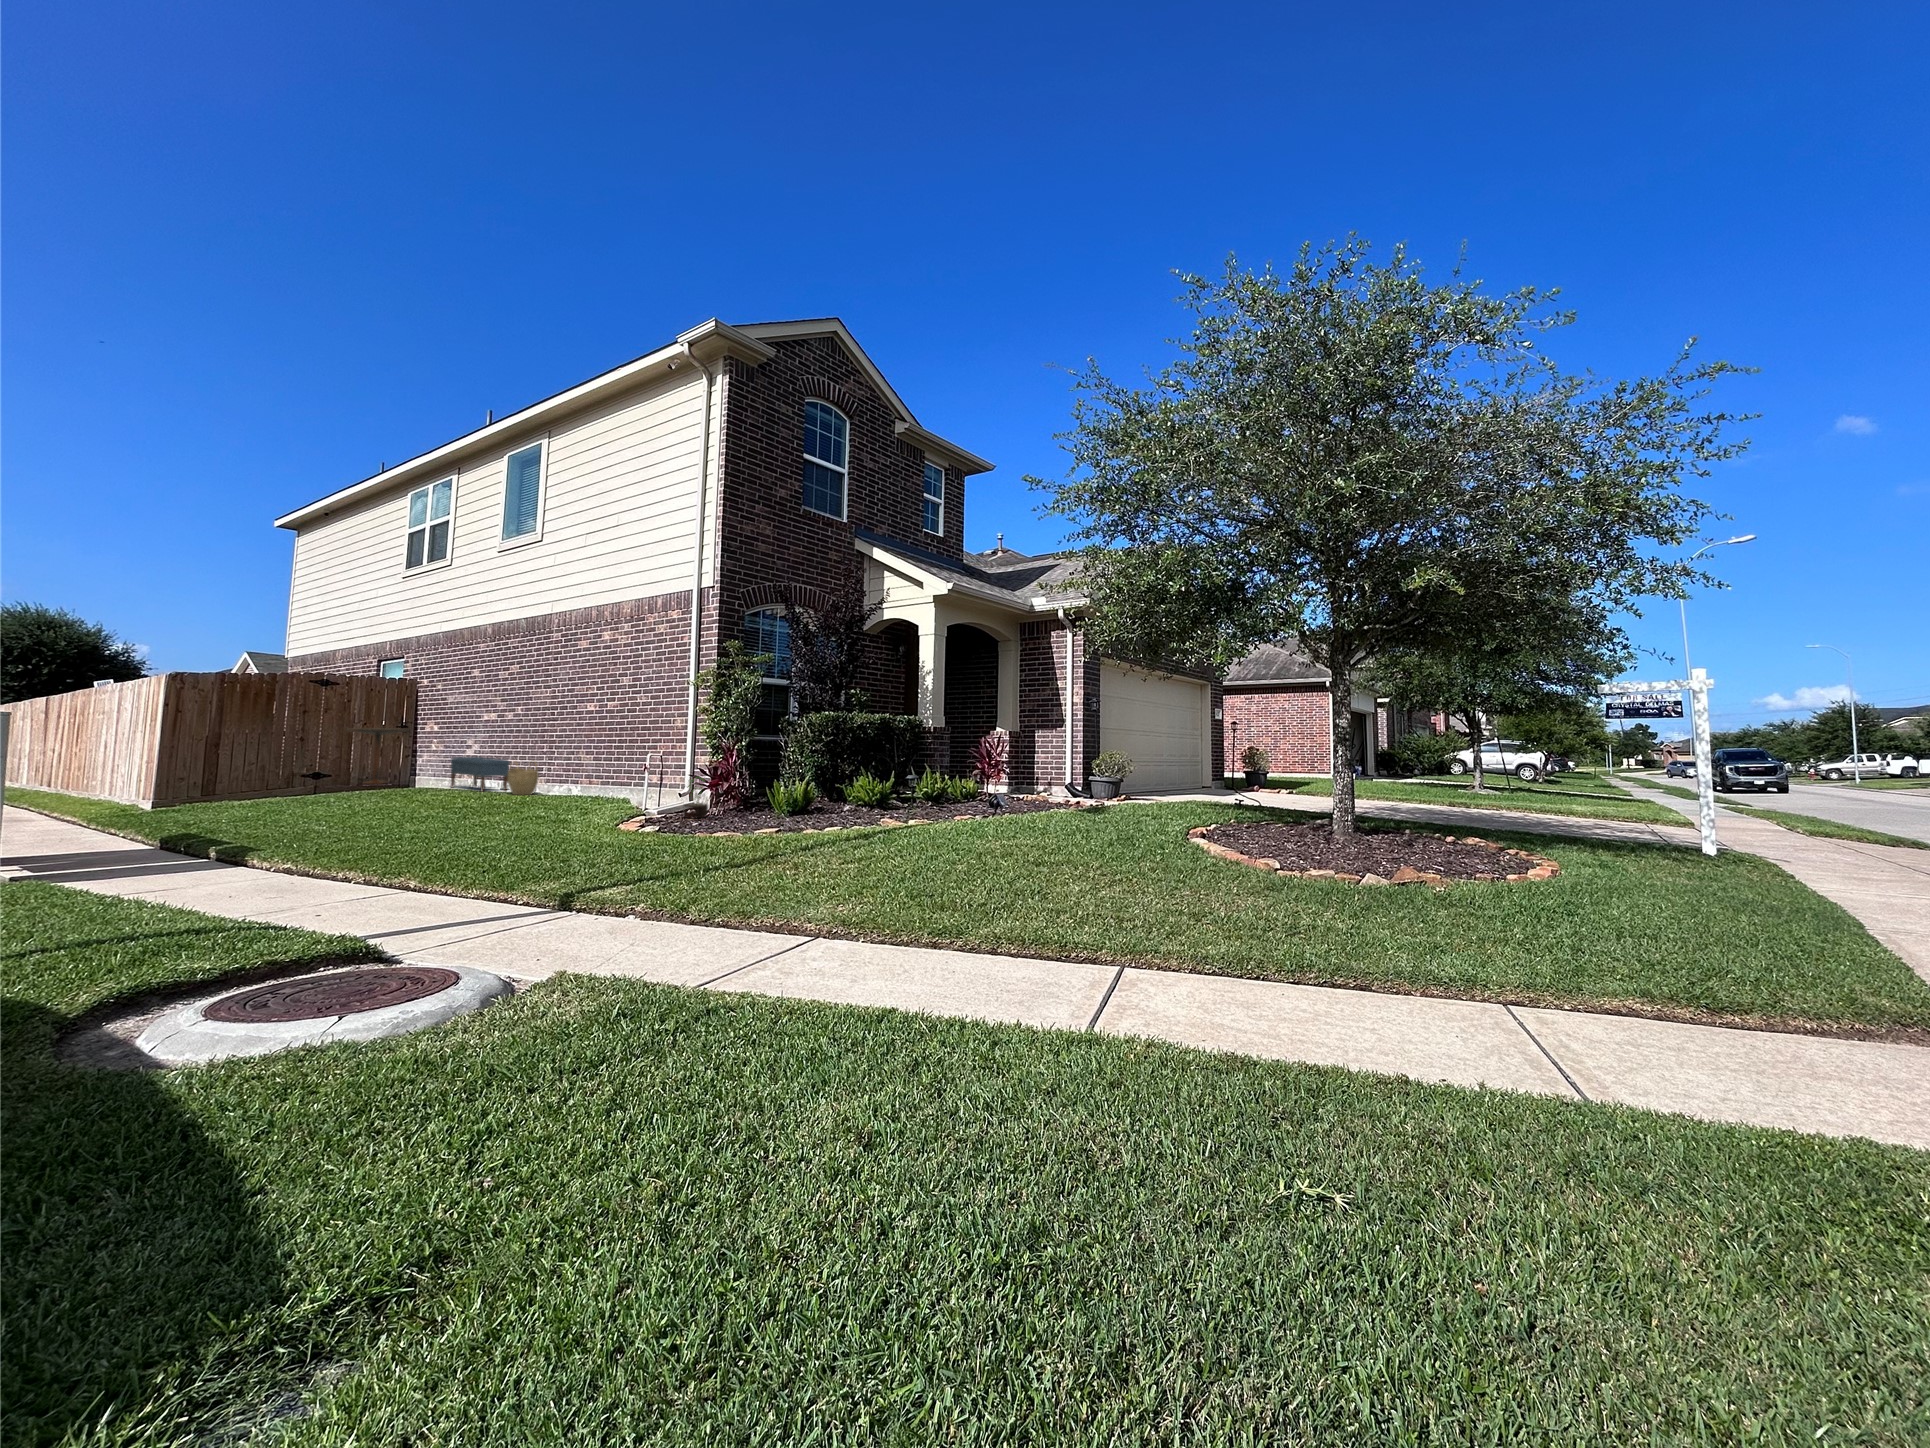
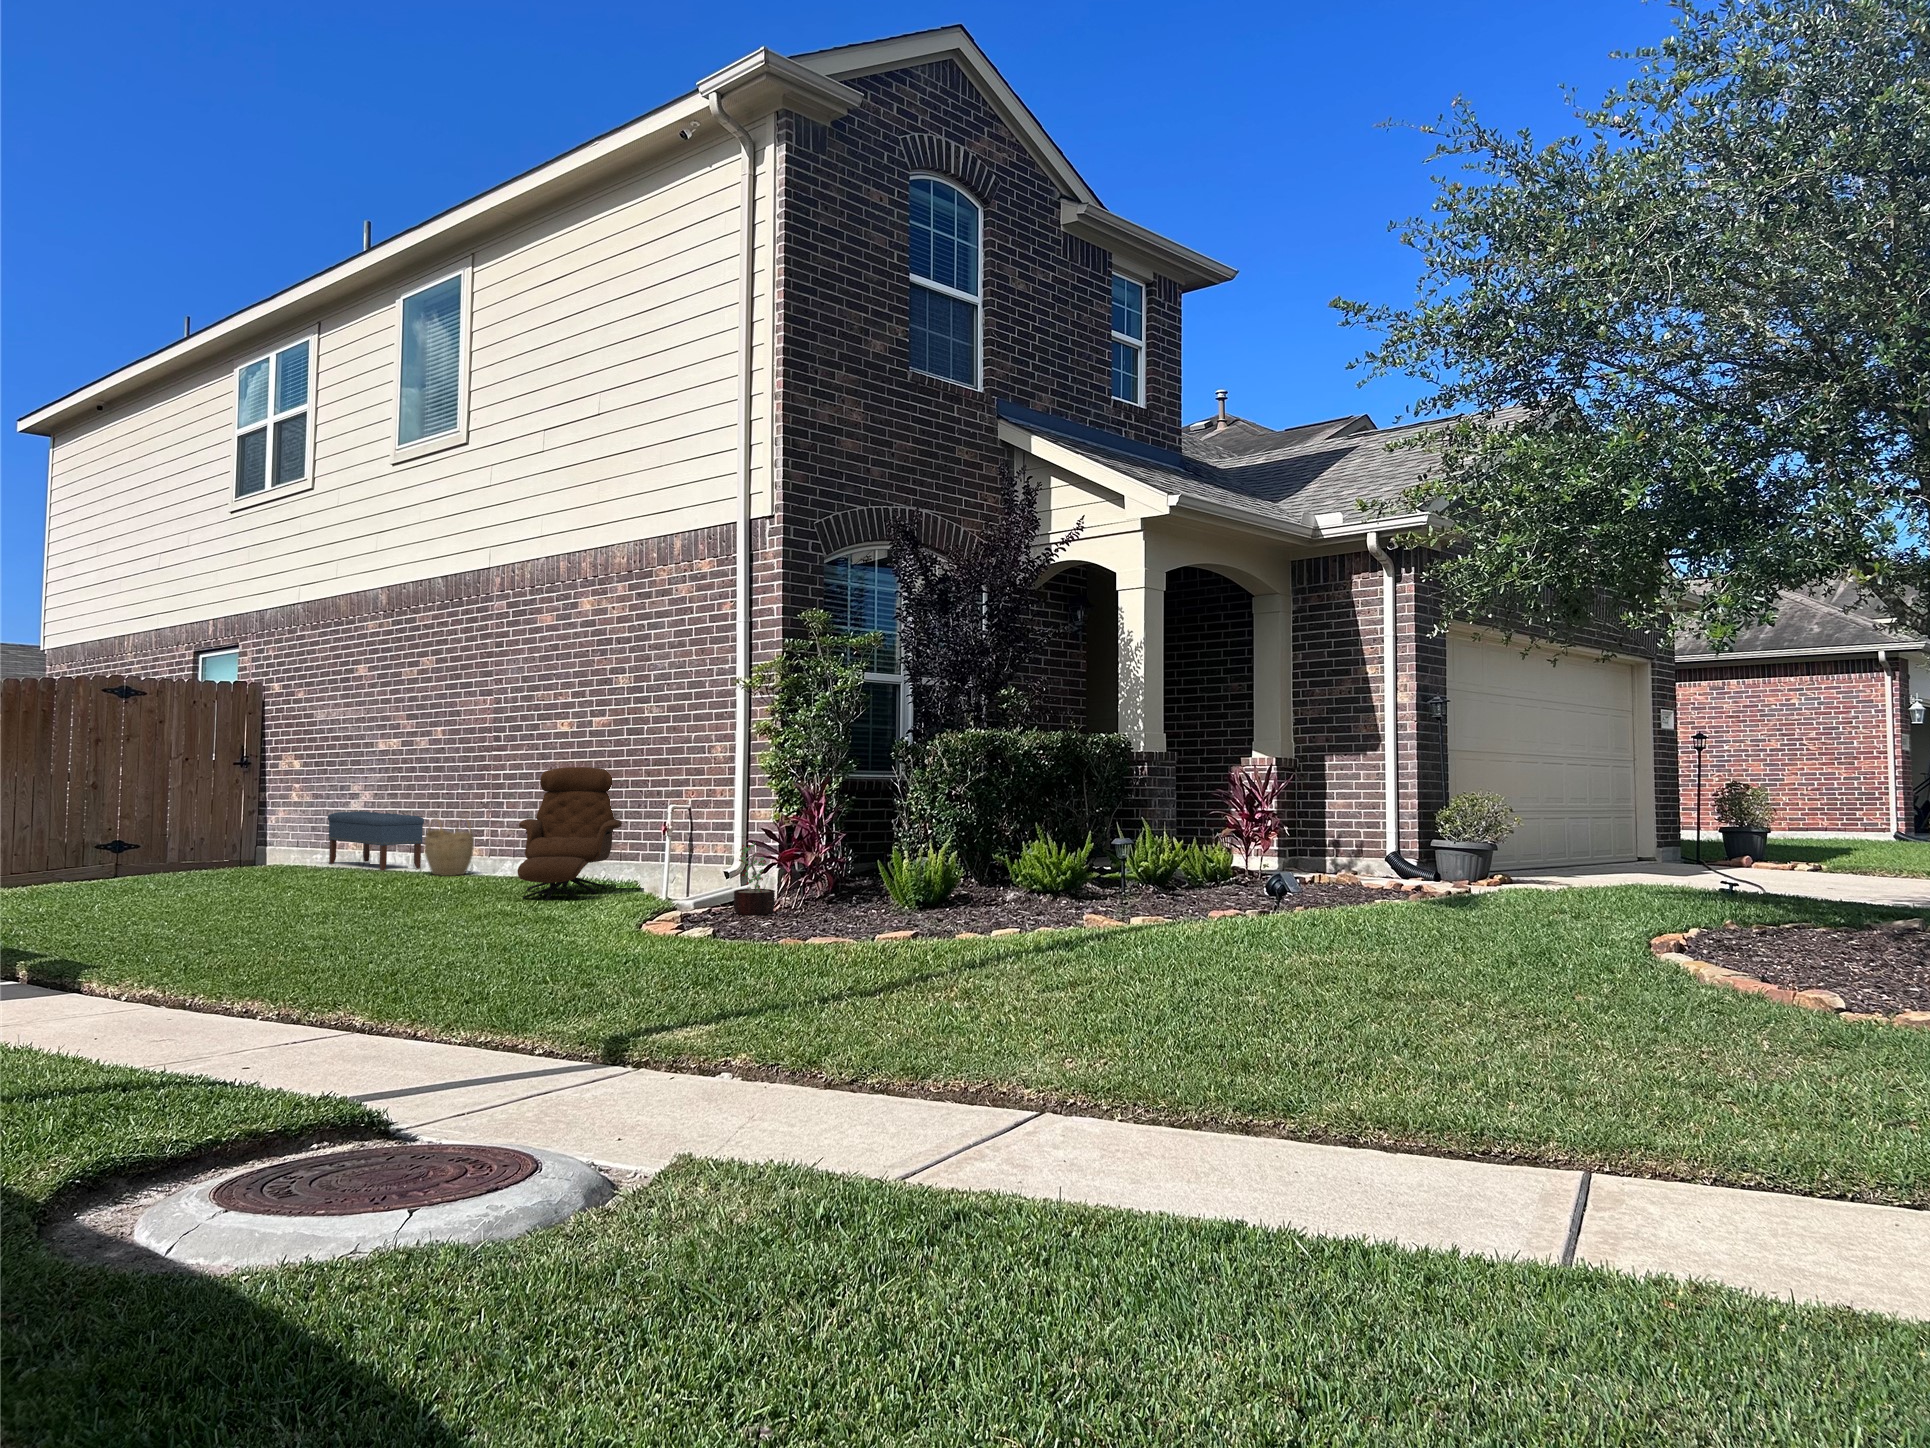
pedestal table: present [346,728,408,784] -> none [163,765,258,858]
lounge chair: none [556,732,625,810] -> present [518,767,622,901]

